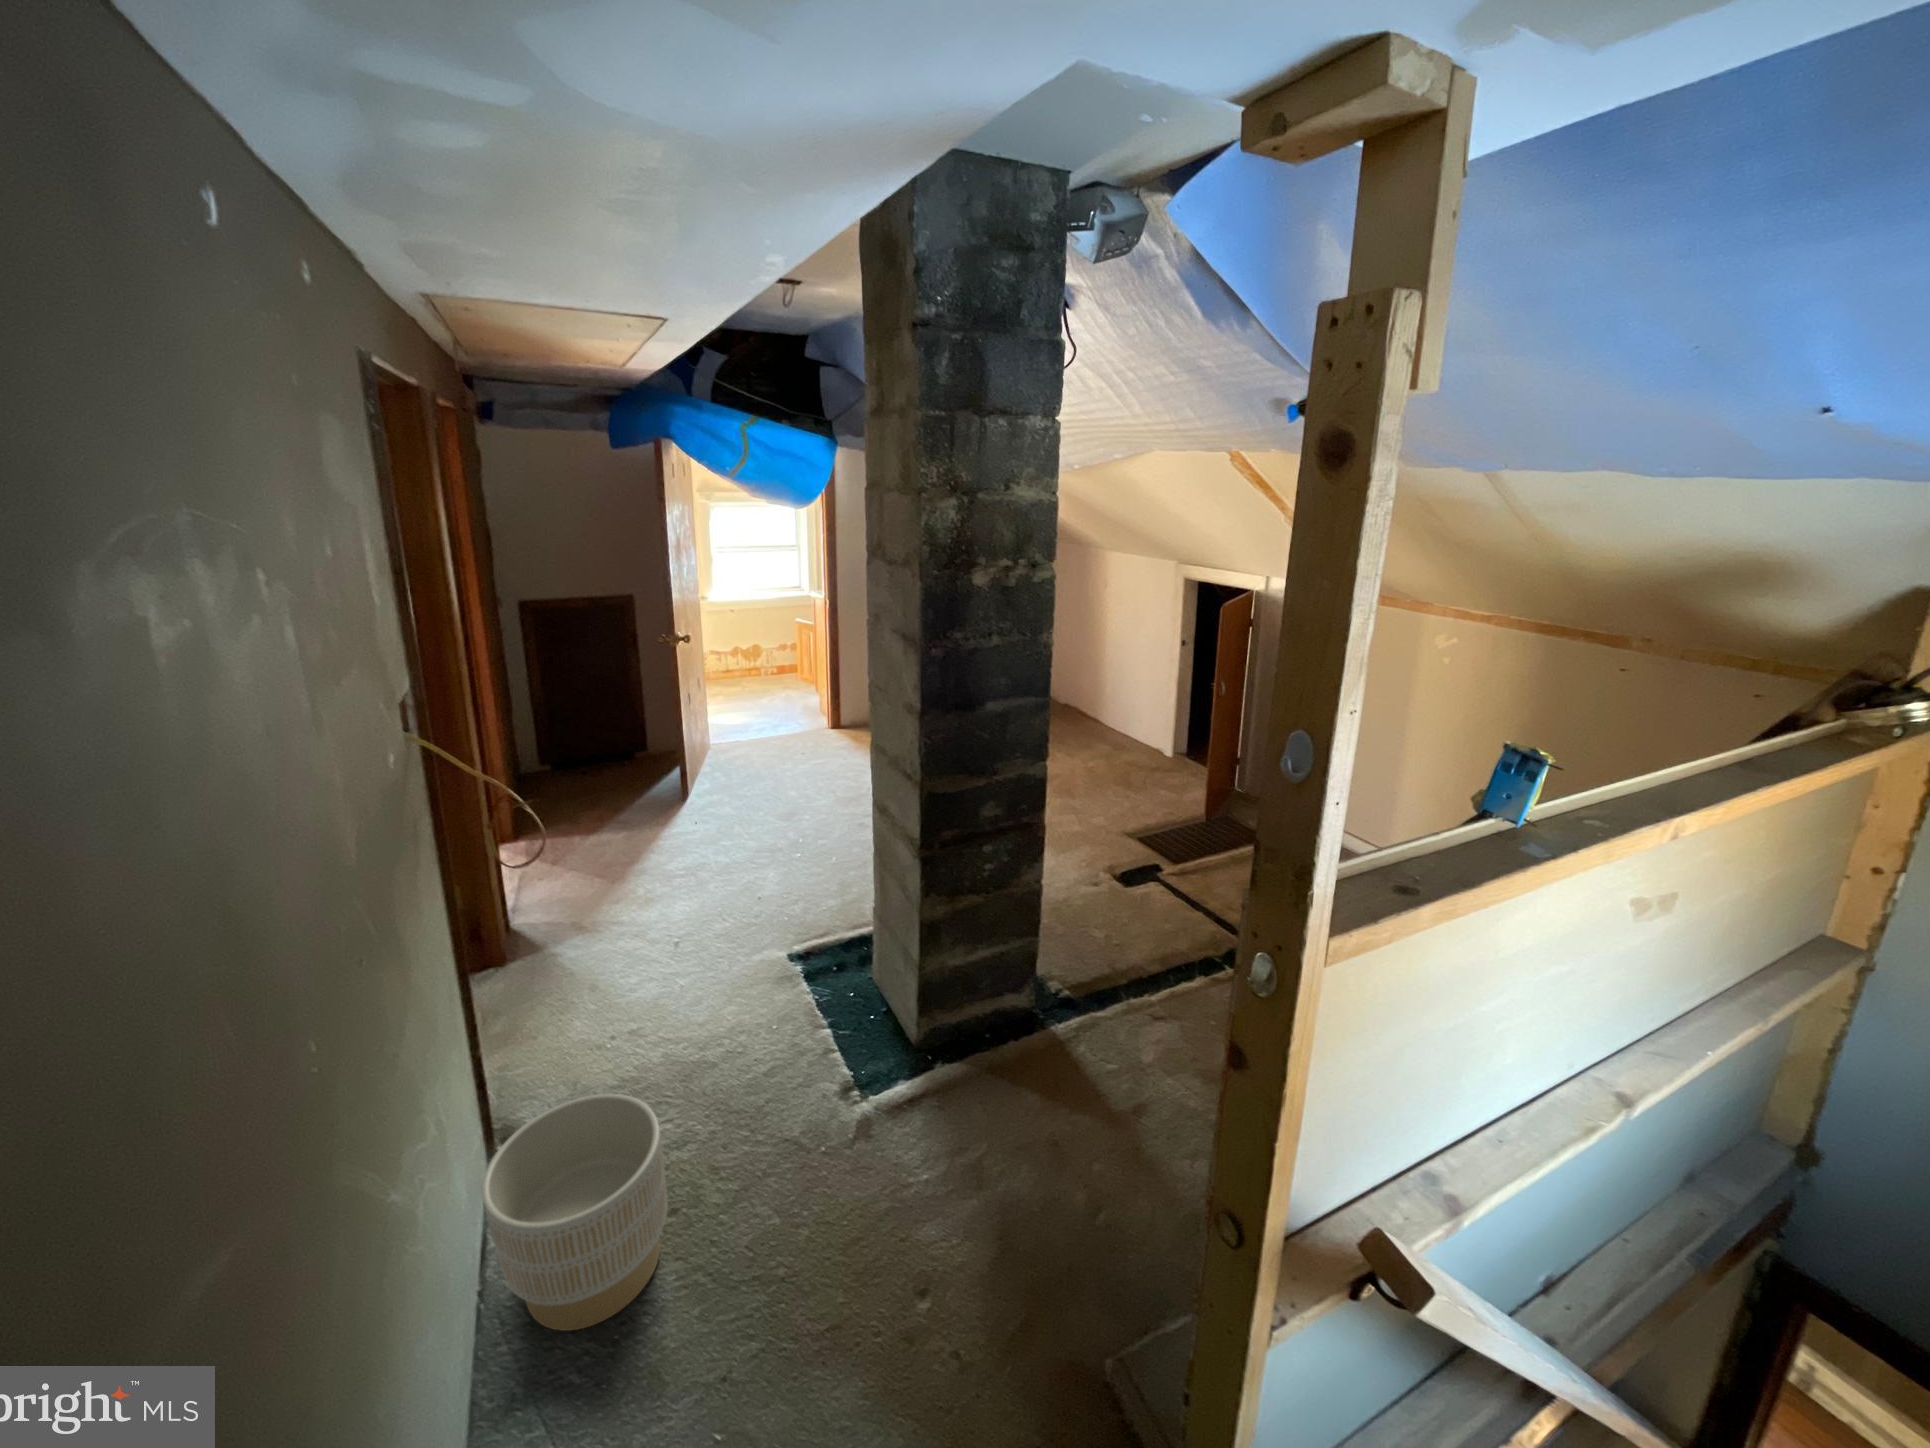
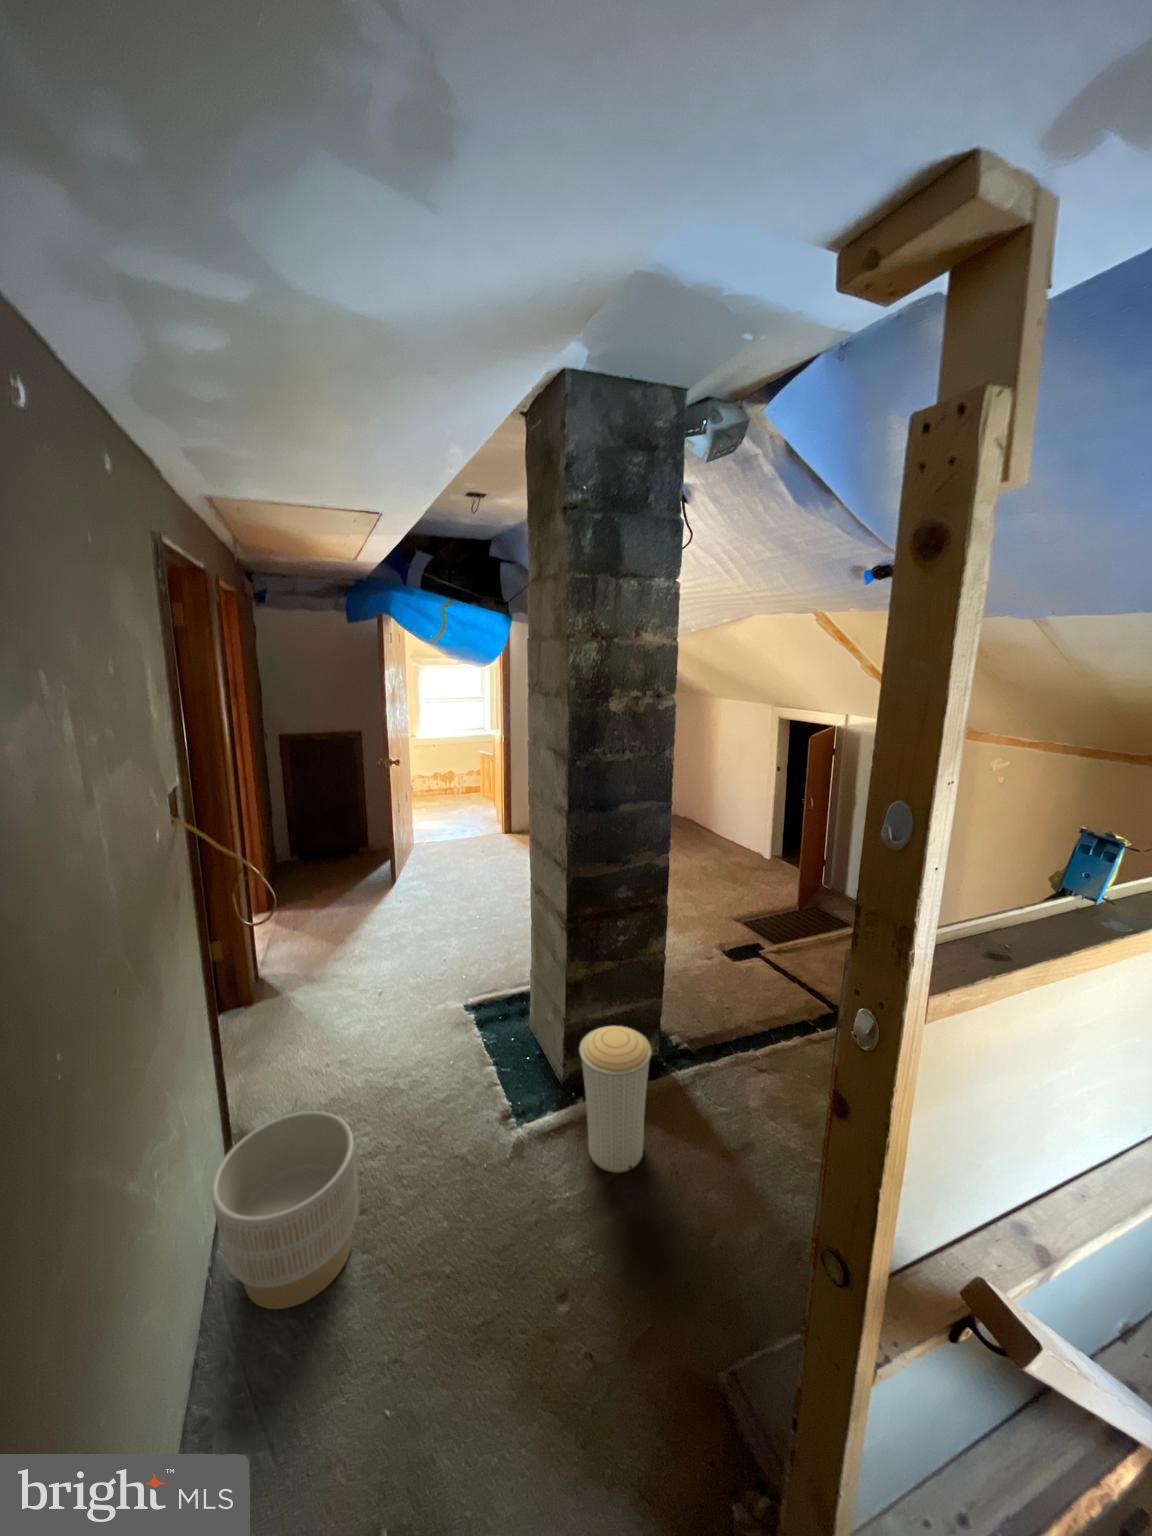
trash can: none [938,974,1026,1148] -> present [579,1026,652,1173]

